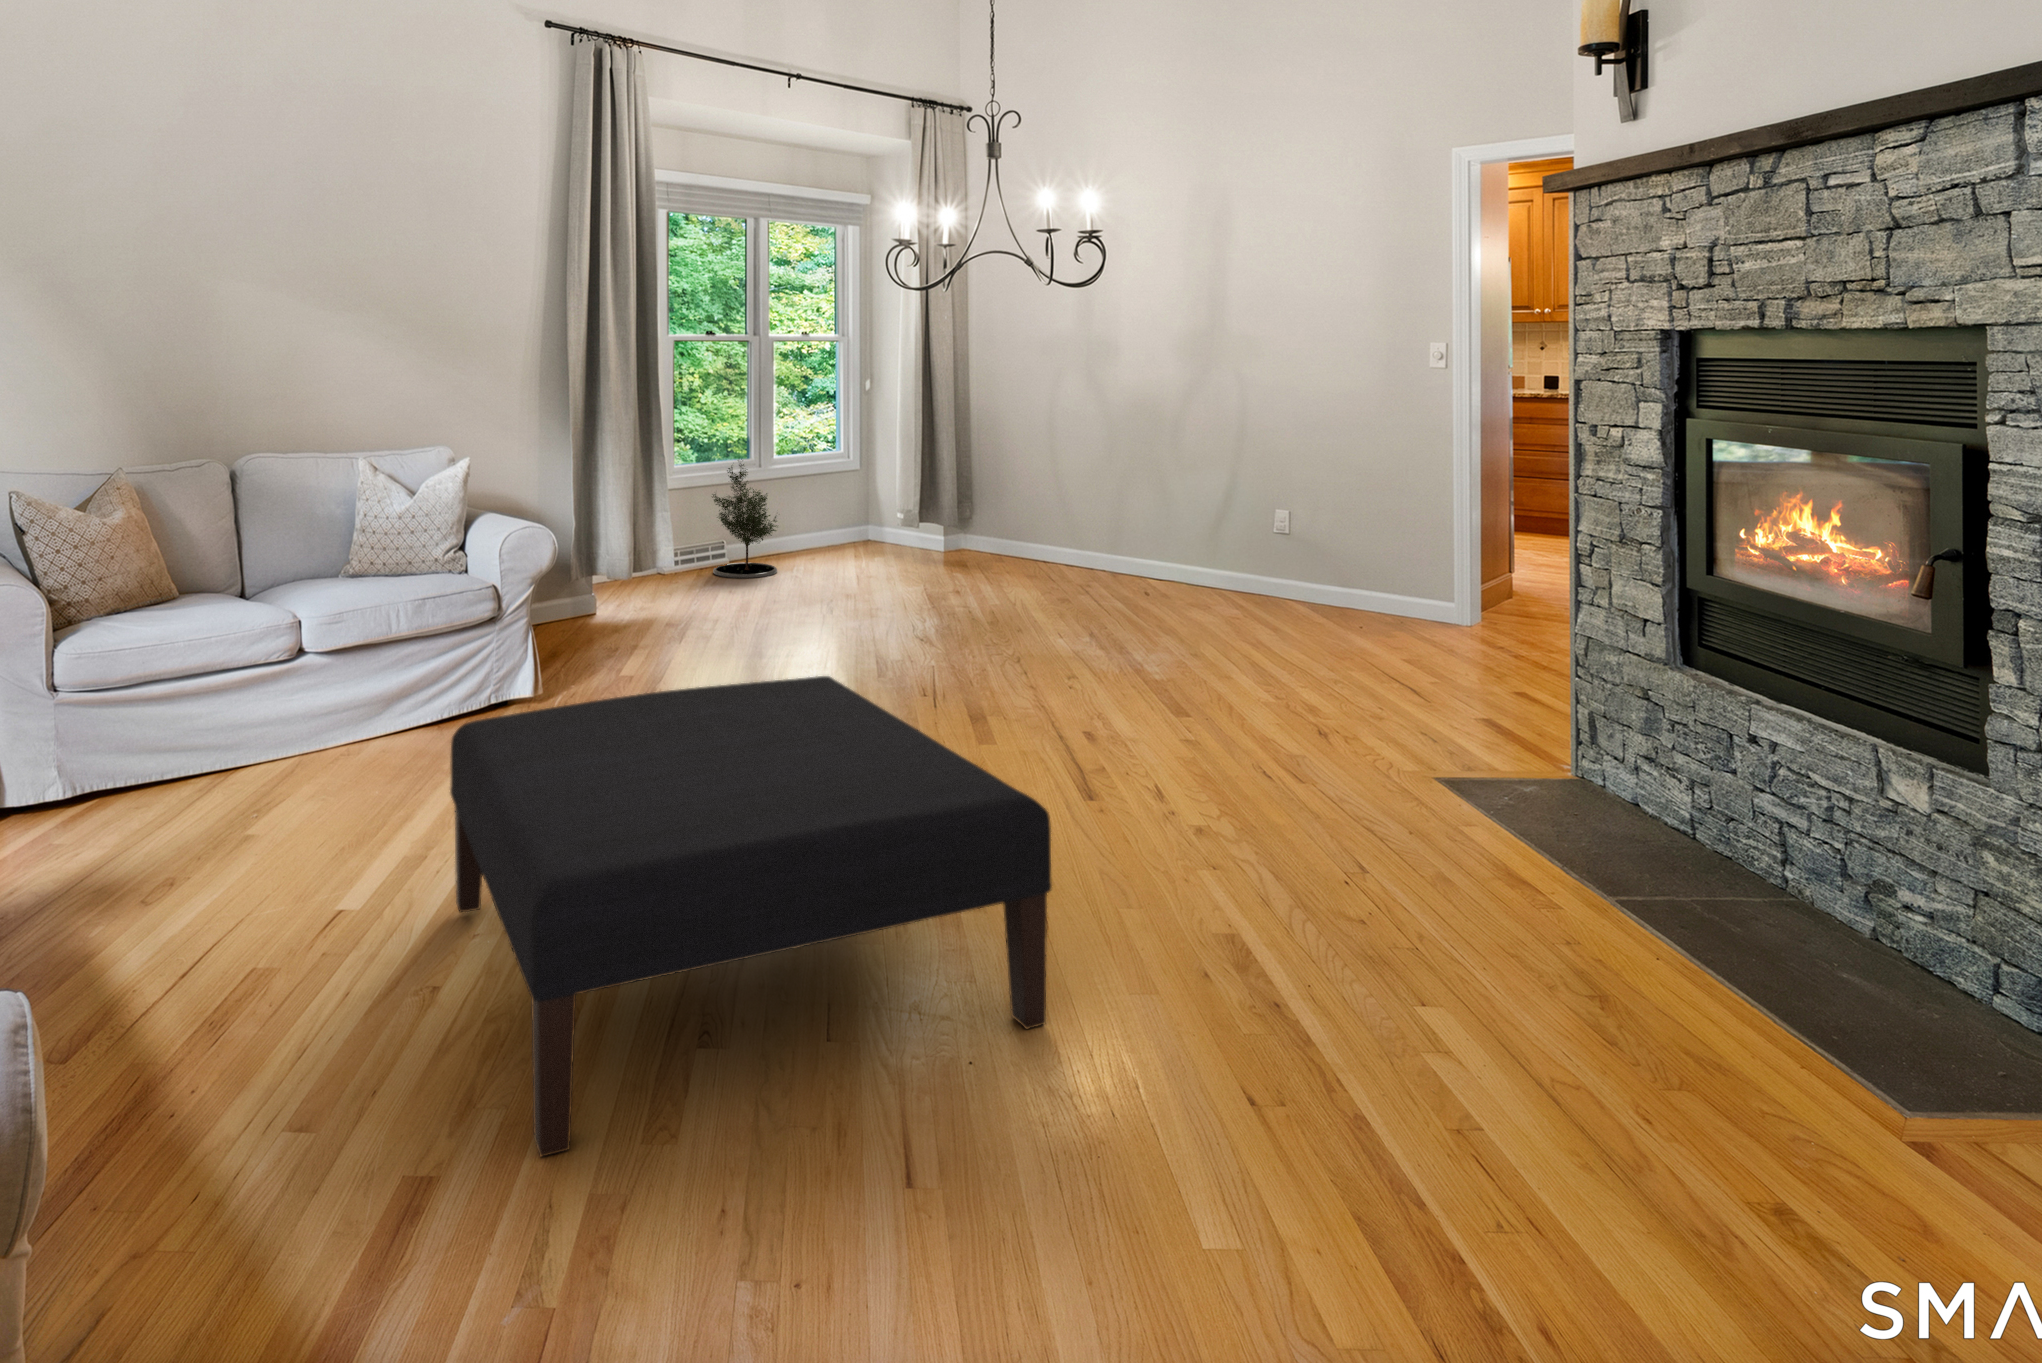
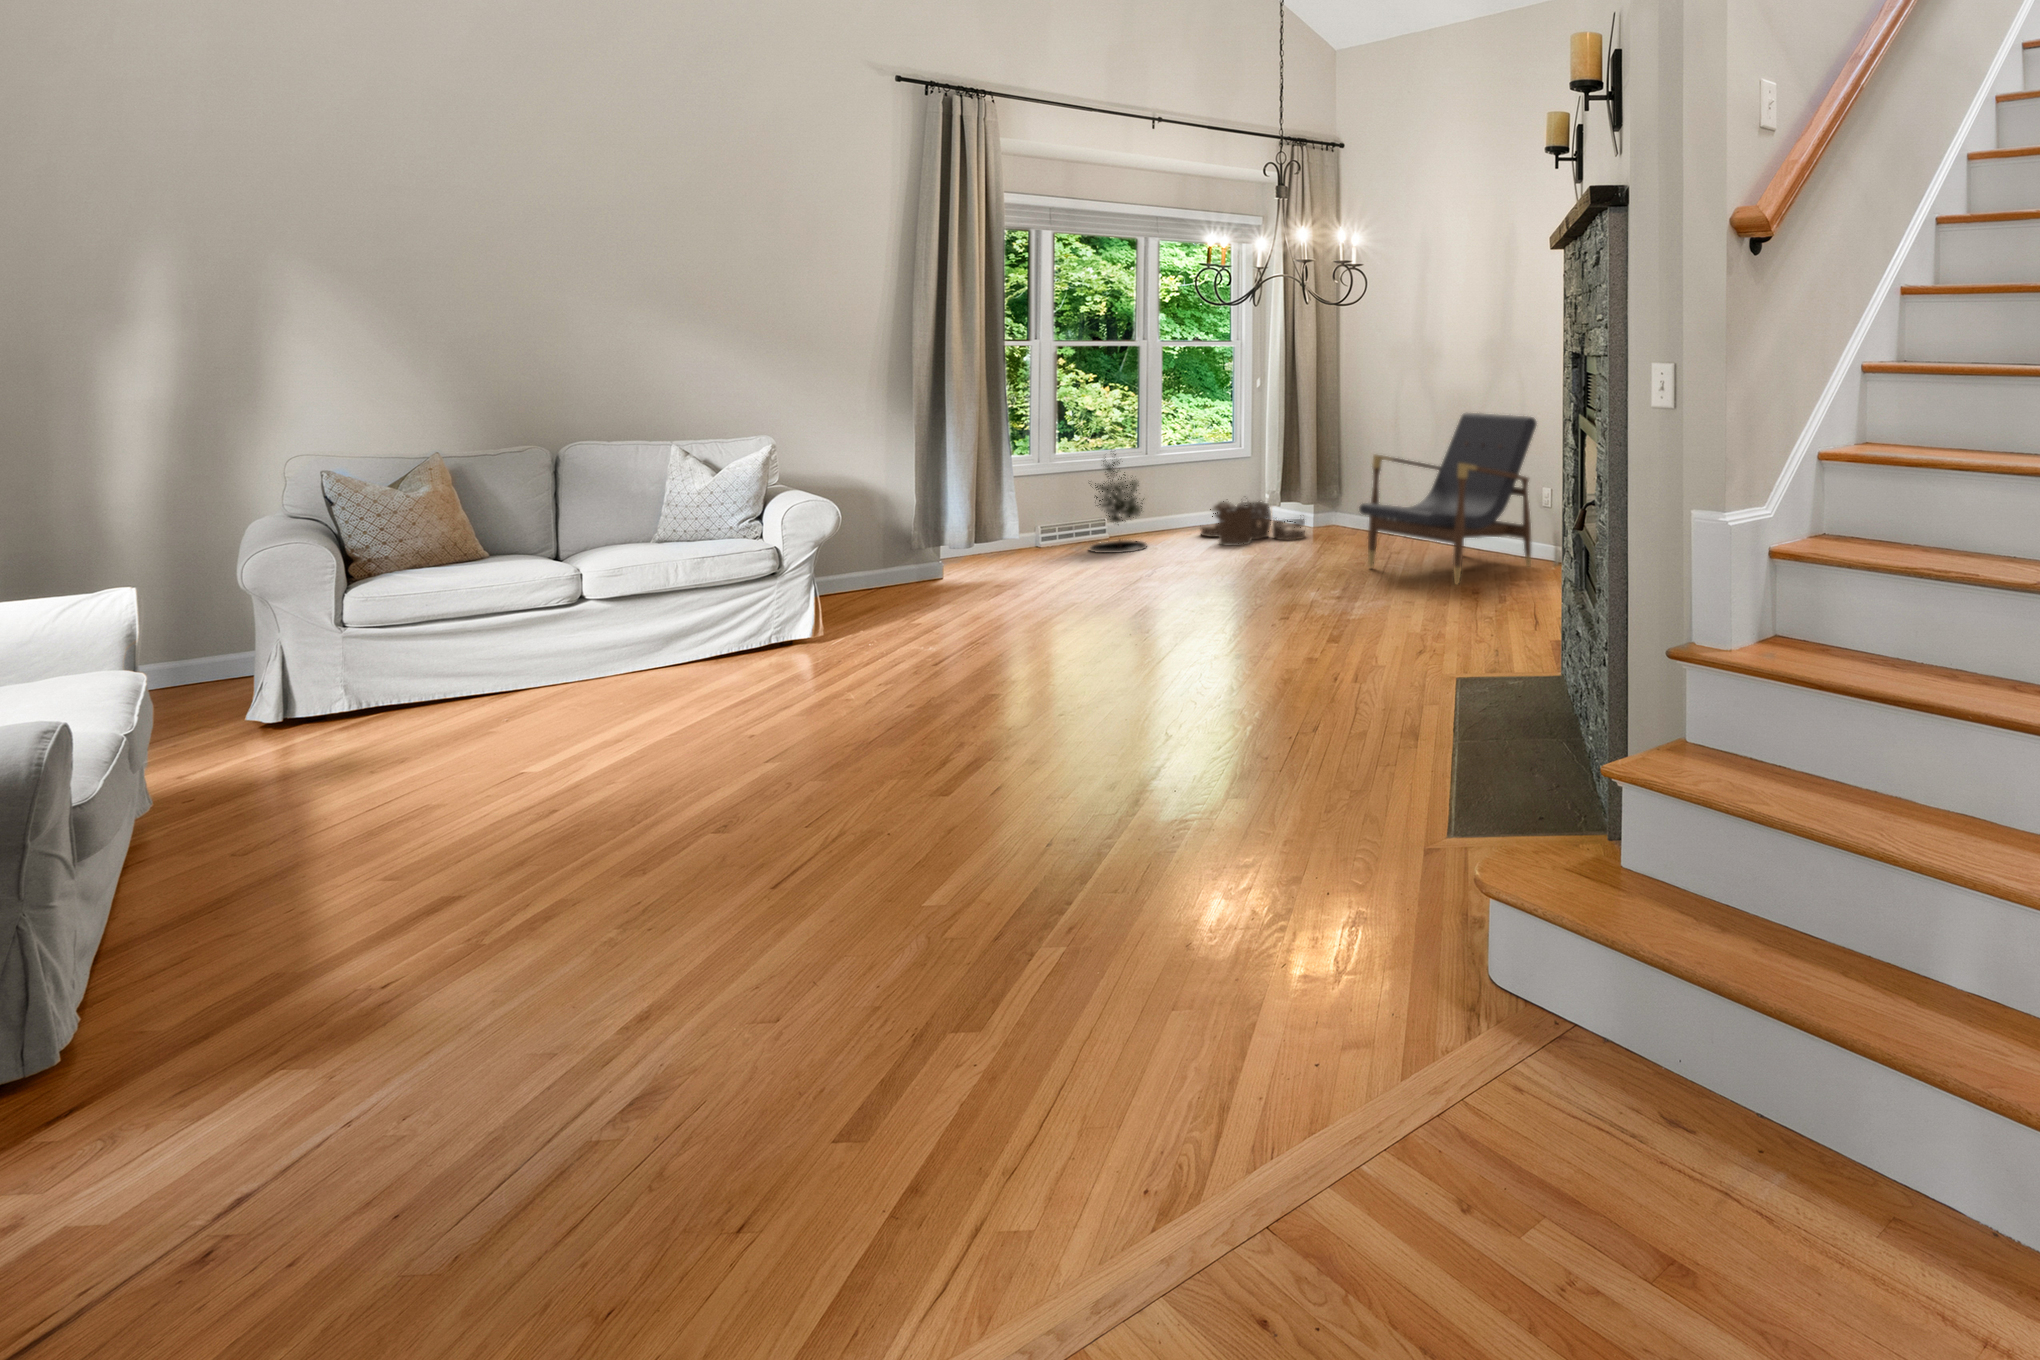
lounge chair: none [1076,416,1279,627] -> present [1359,413,1537,584]
woven basket: none [818,512,943,570] -> present [1201,499,1305,545]
ottoman: present [450,676,1052,1156] -> none [507,602,943,883]

